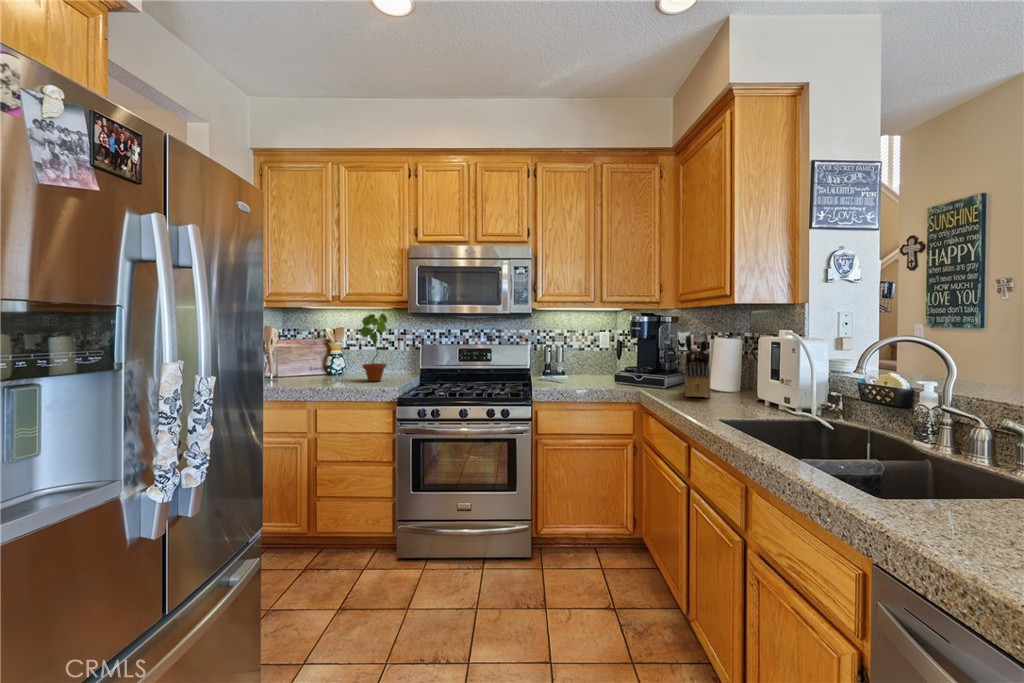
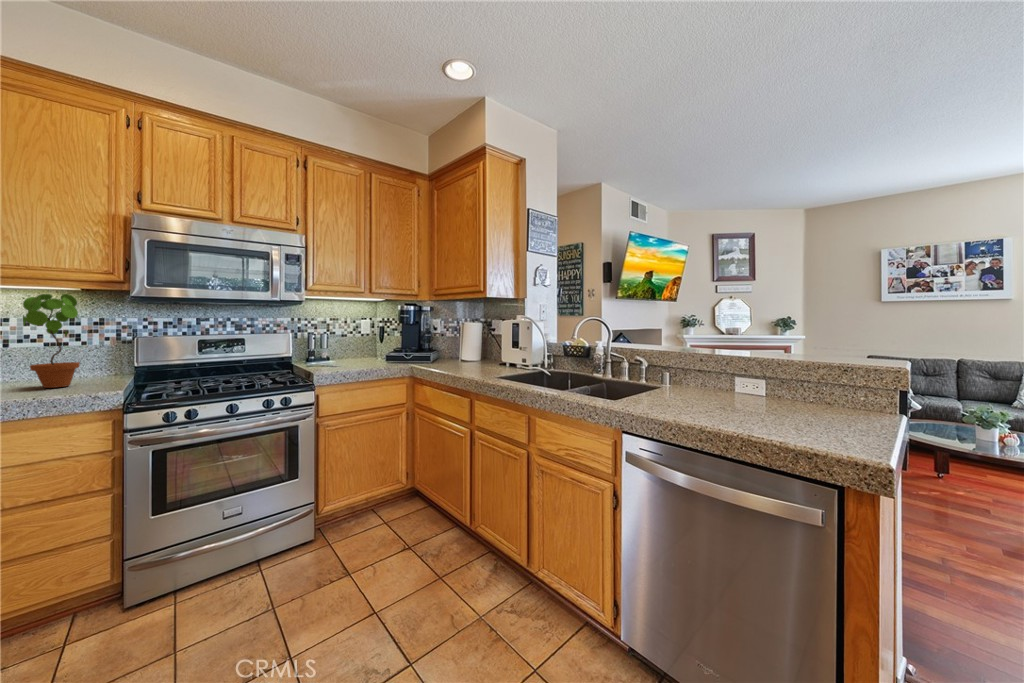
knife block: present [685,332,710,398] -> none [448,316,473,368]

